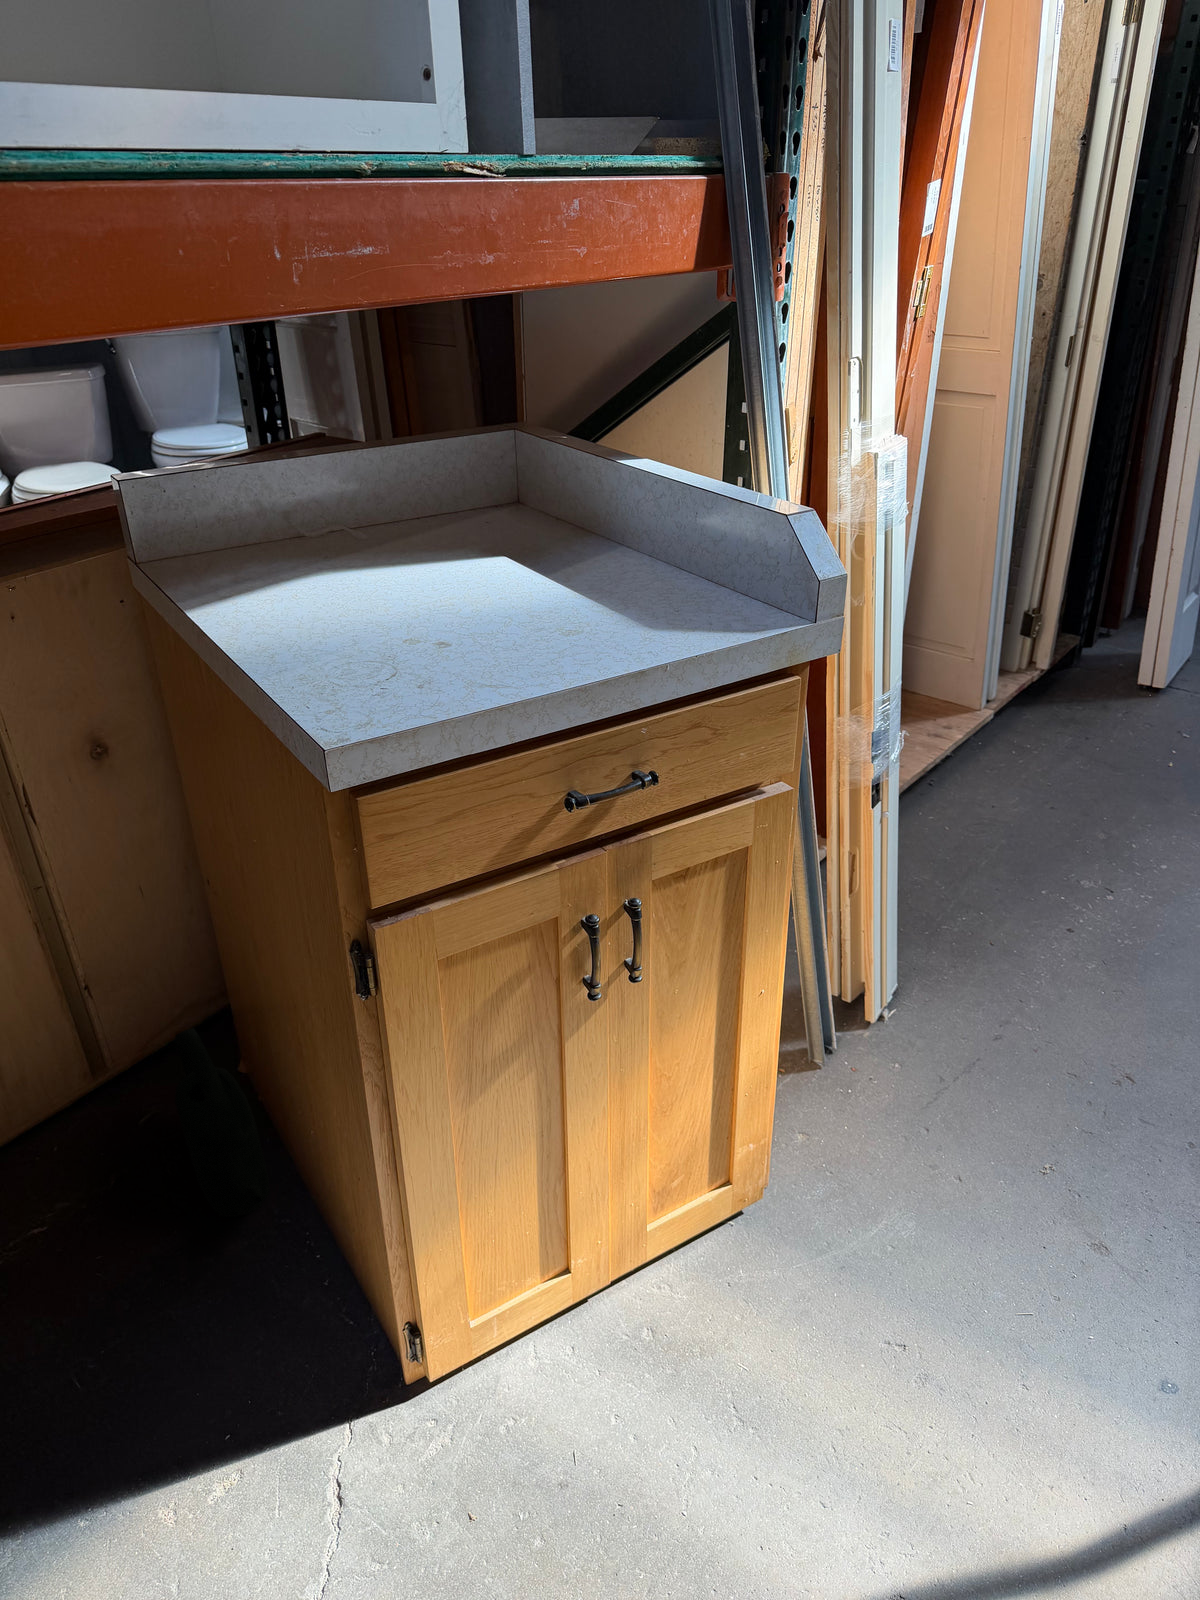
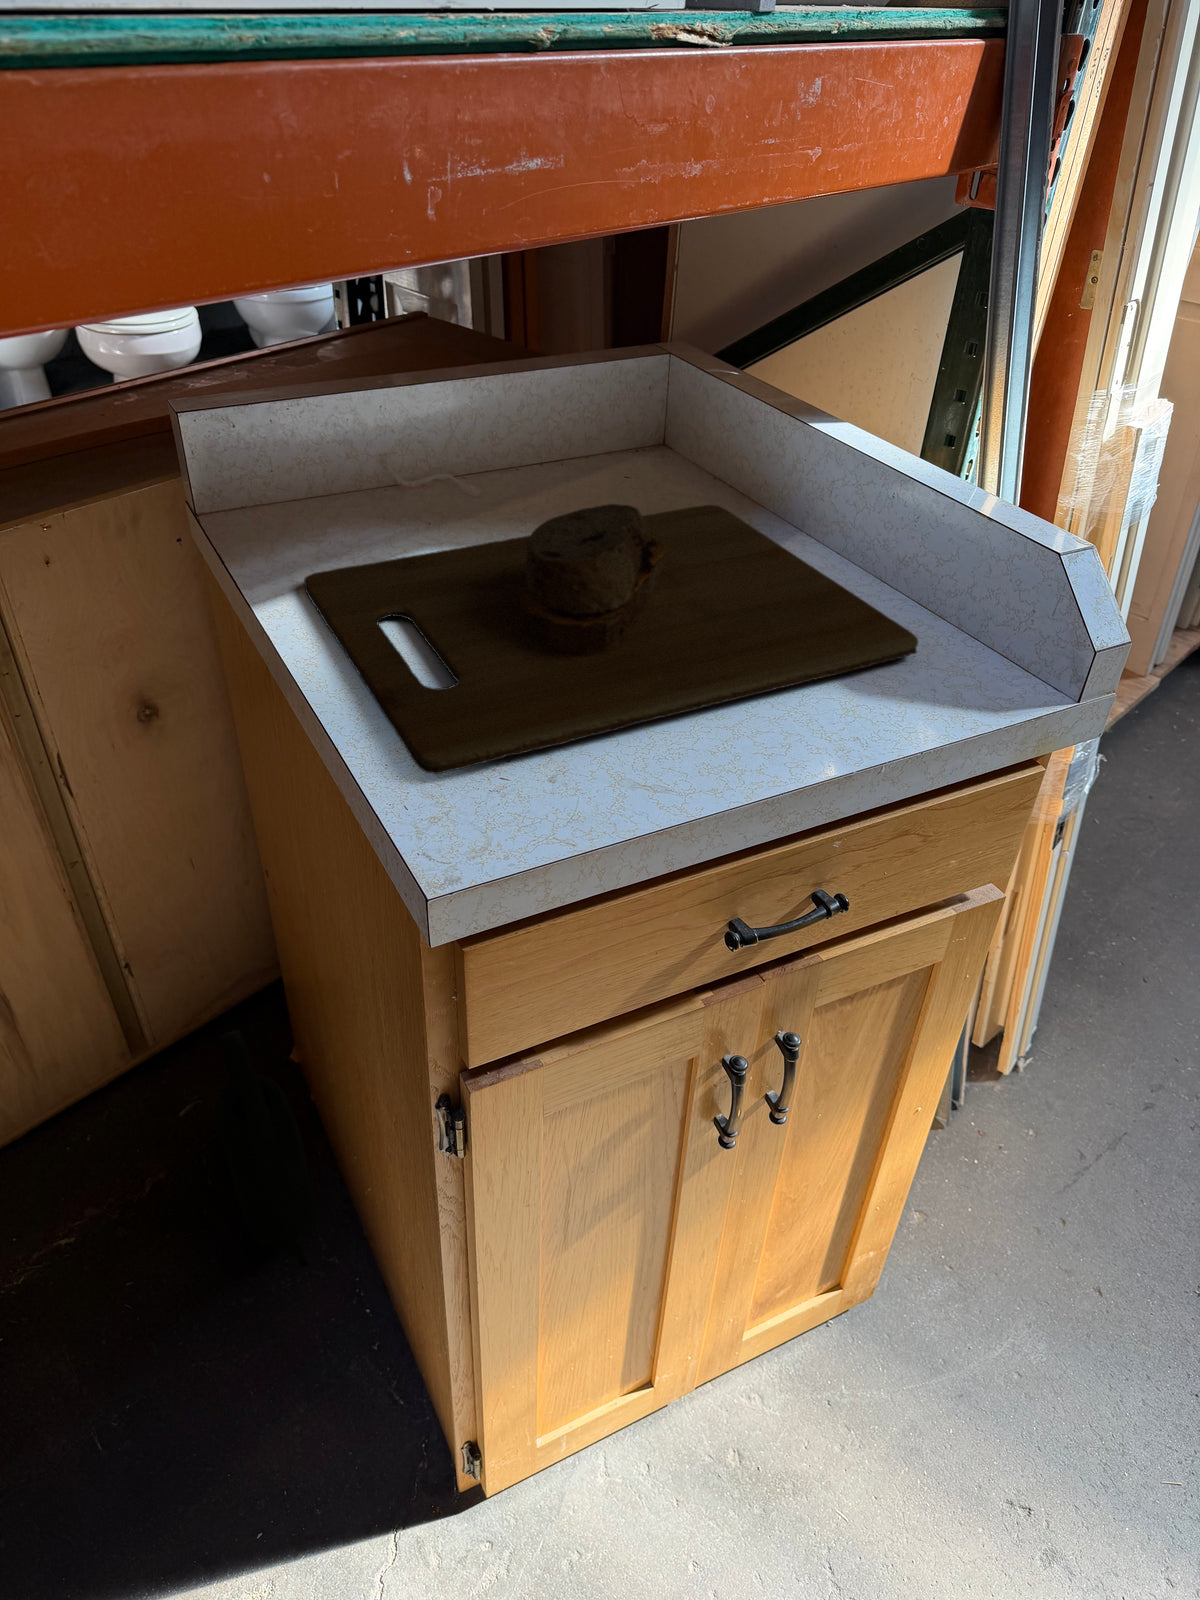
cutting board: none [223,510,695,679] -> present [304,504,918,774]

